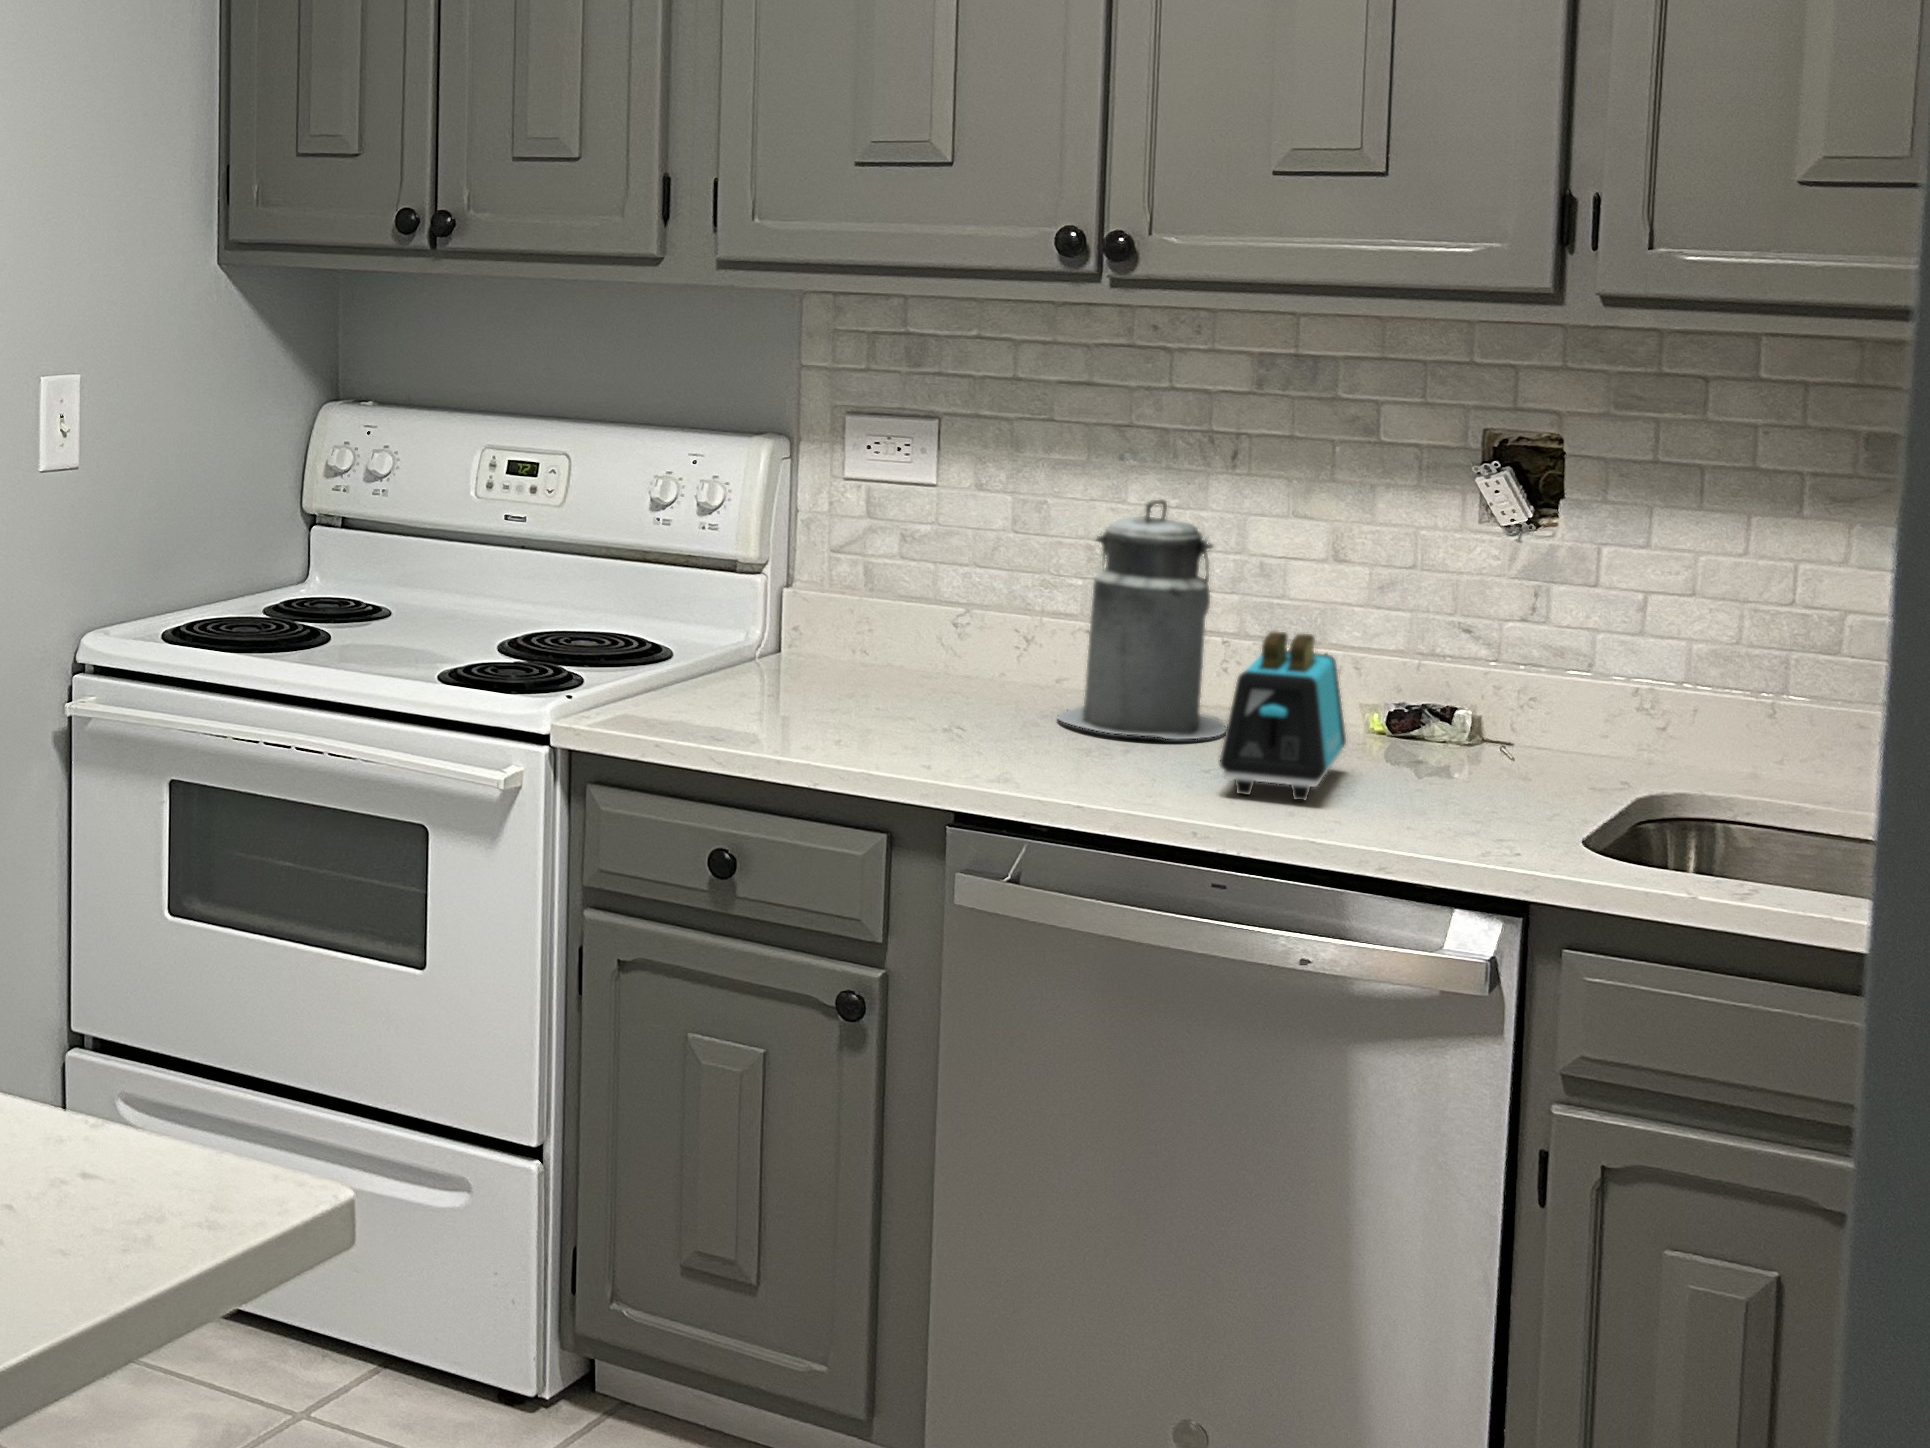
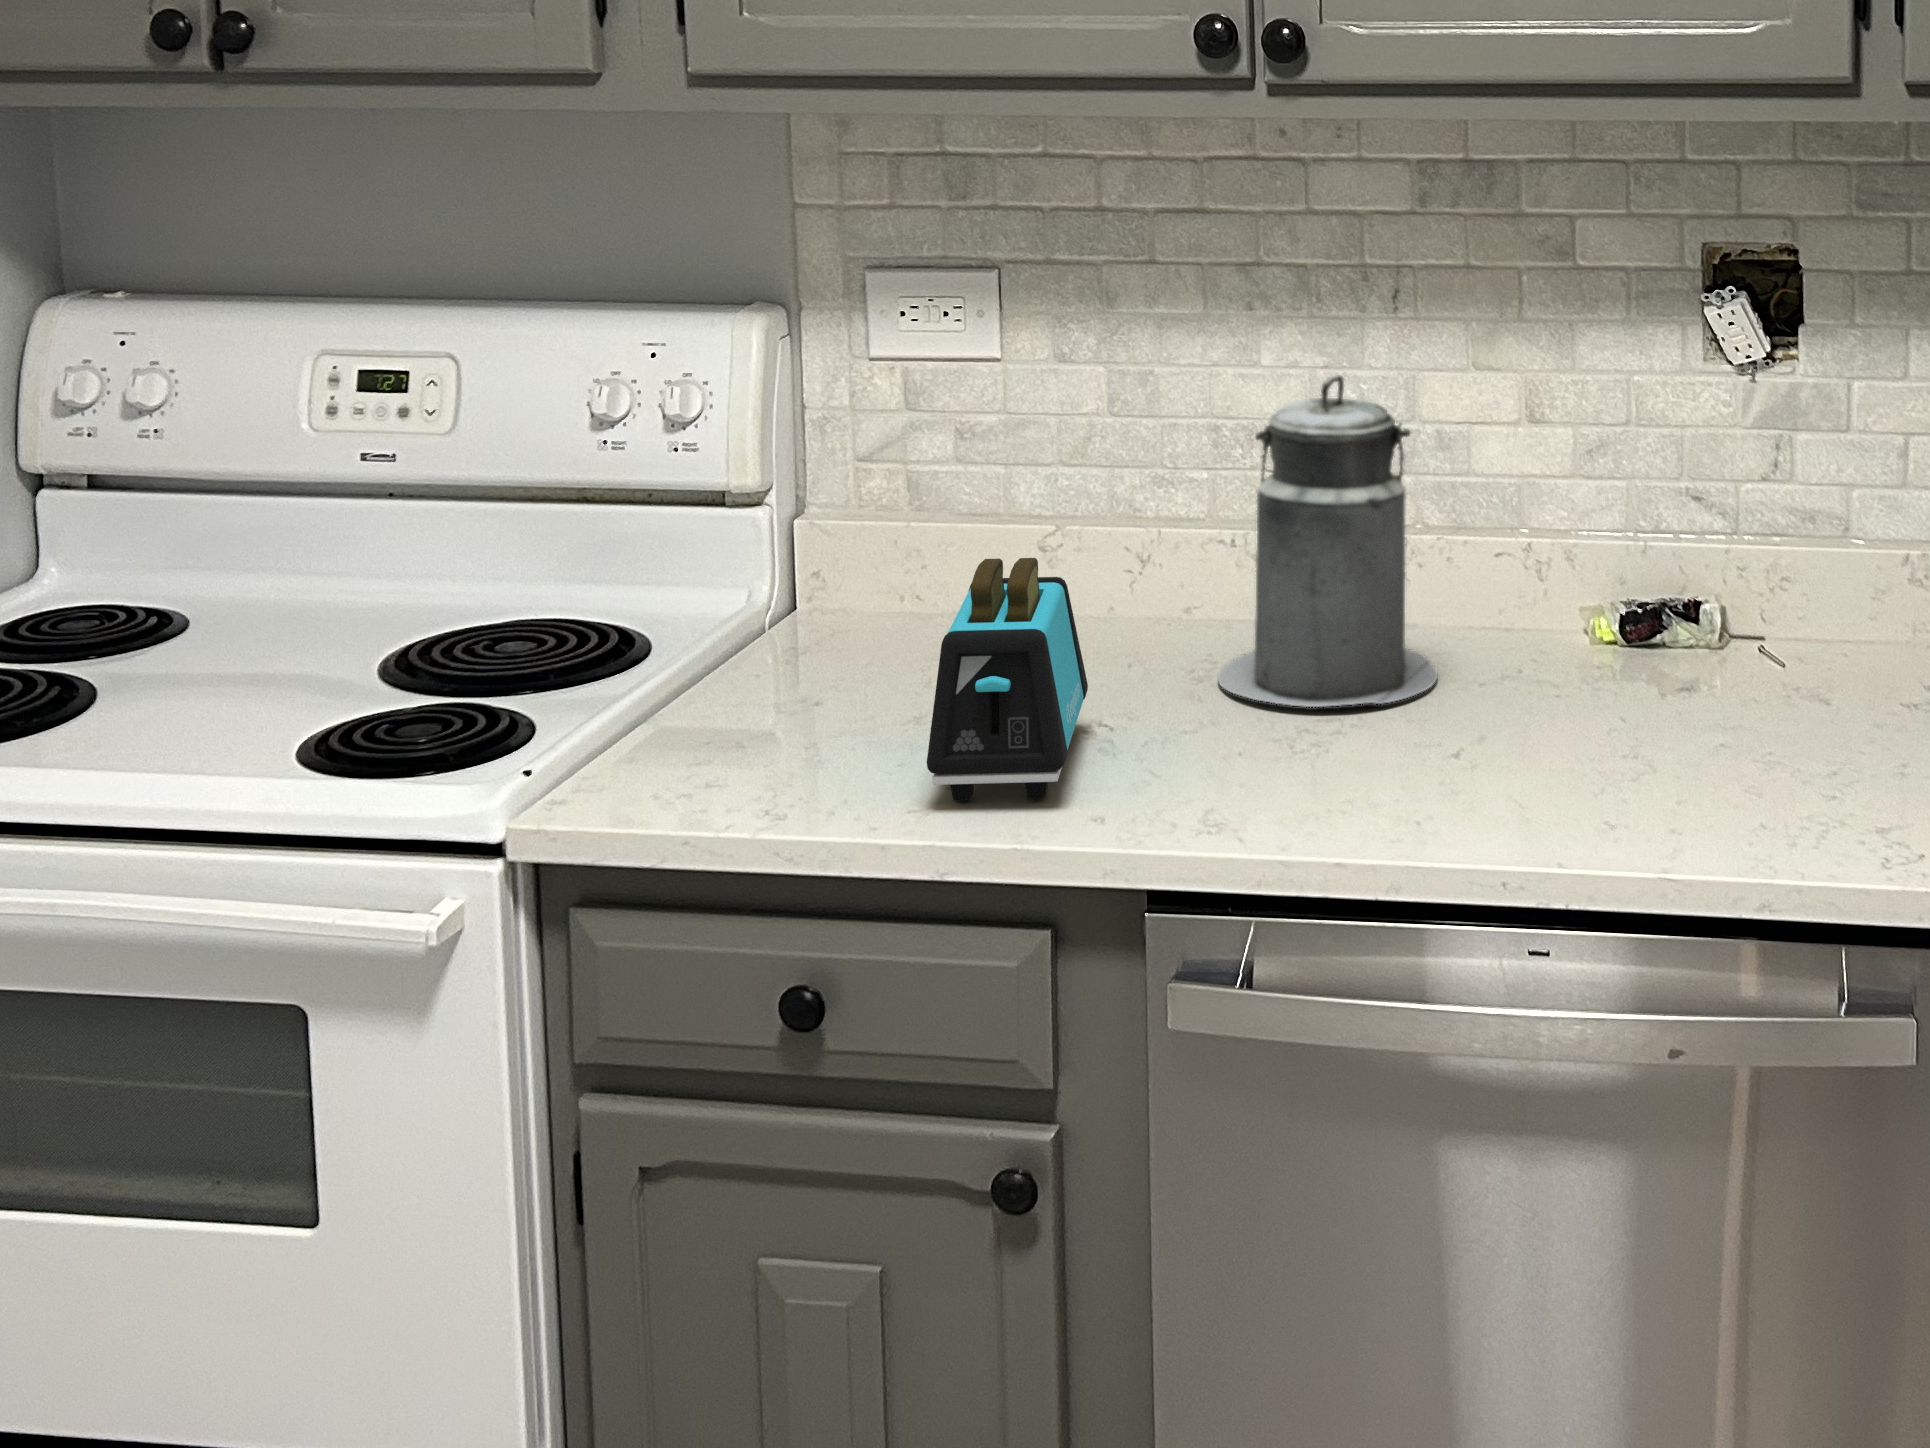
toaster: present [1220,631,1346,800] -> present [927,558,1088,801]

